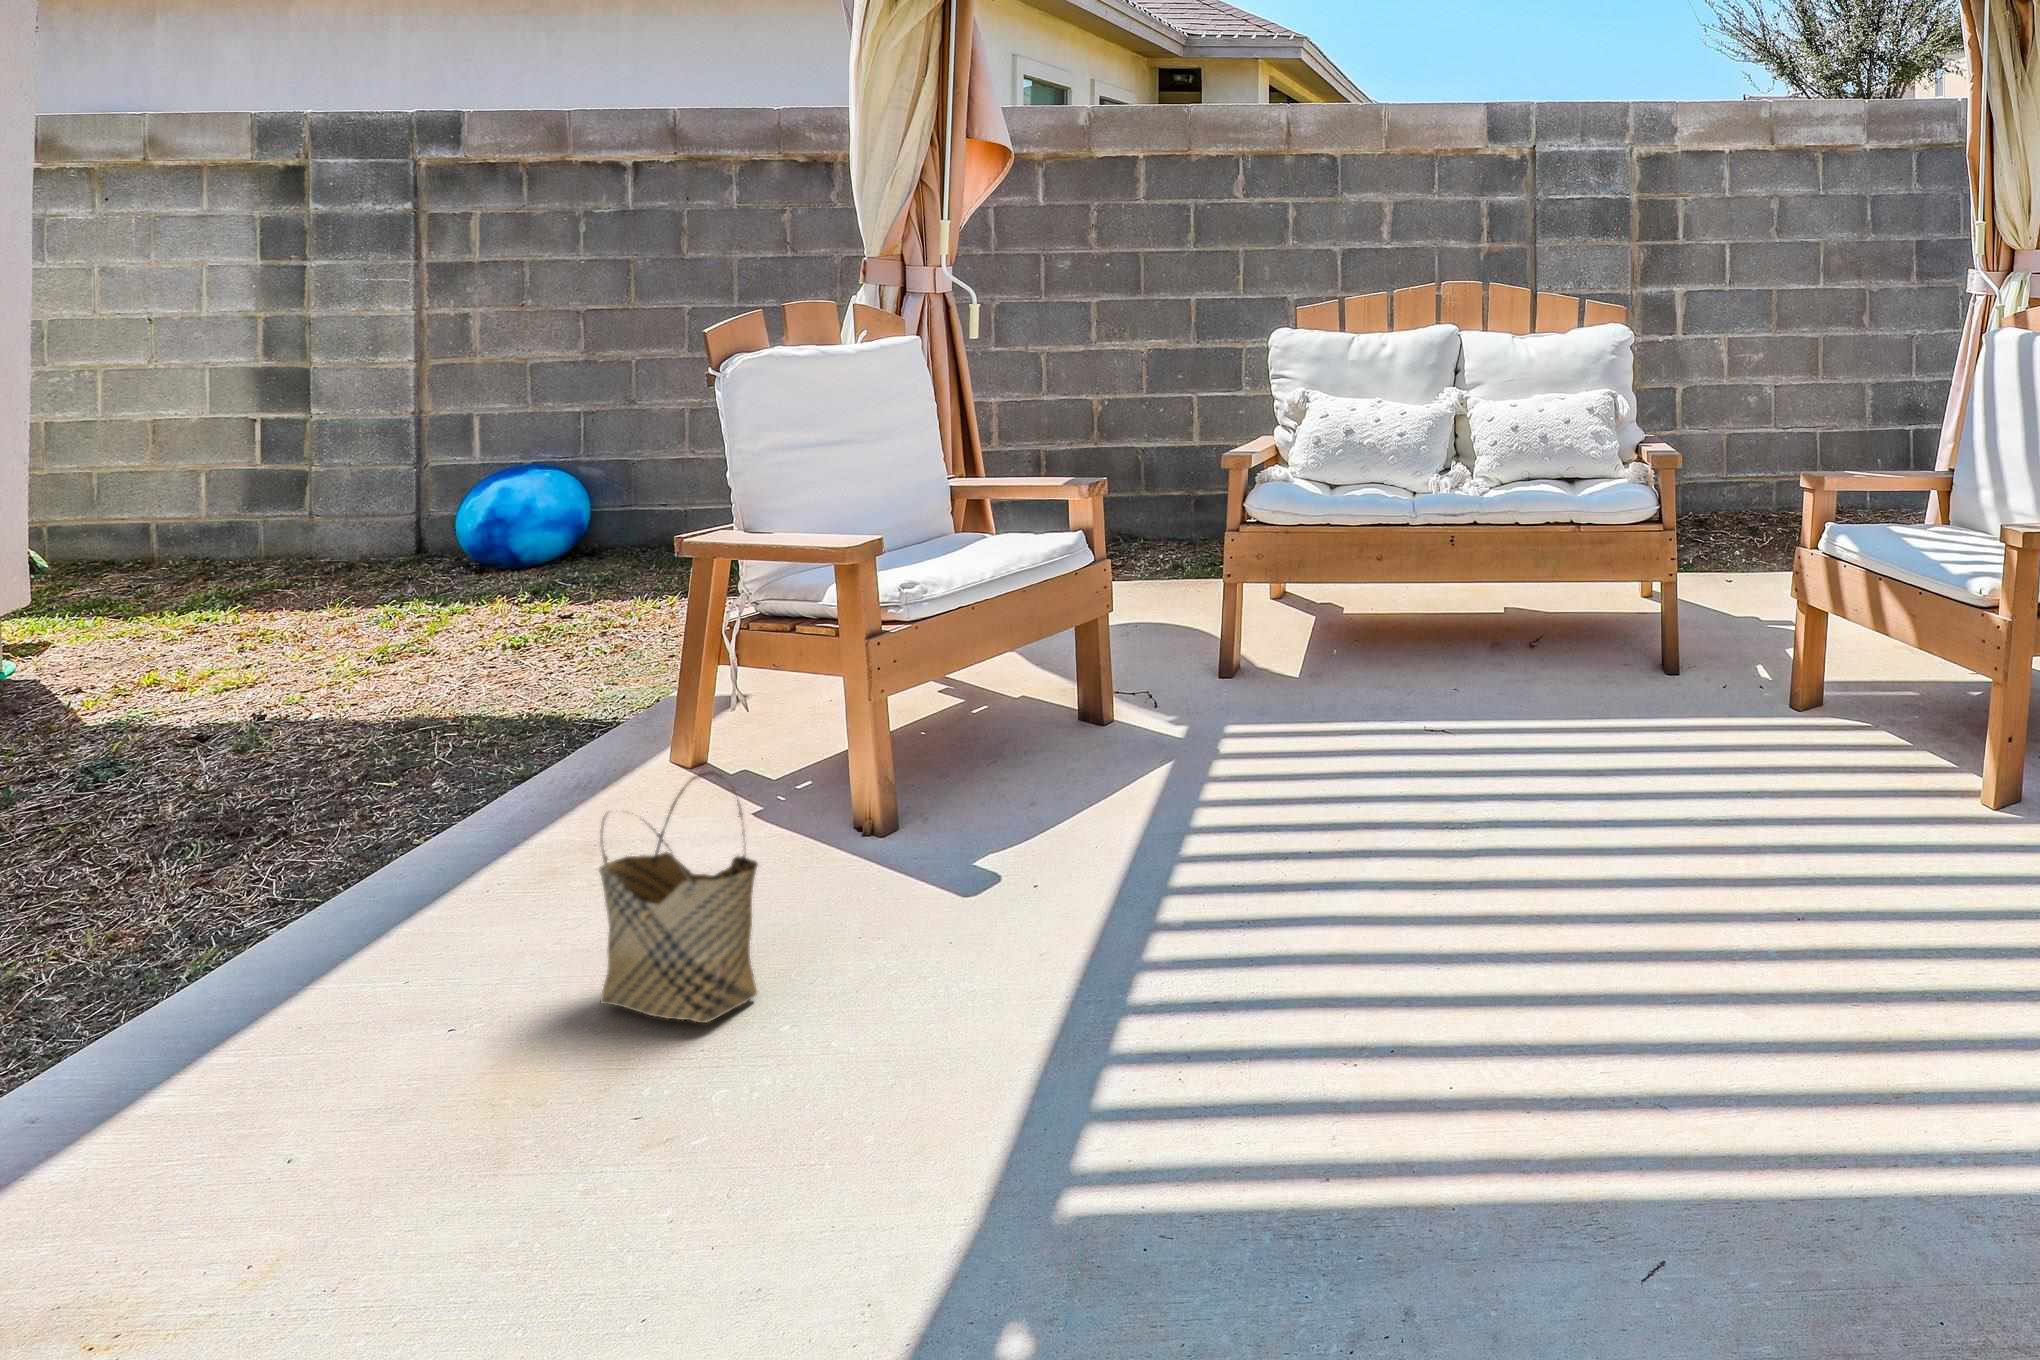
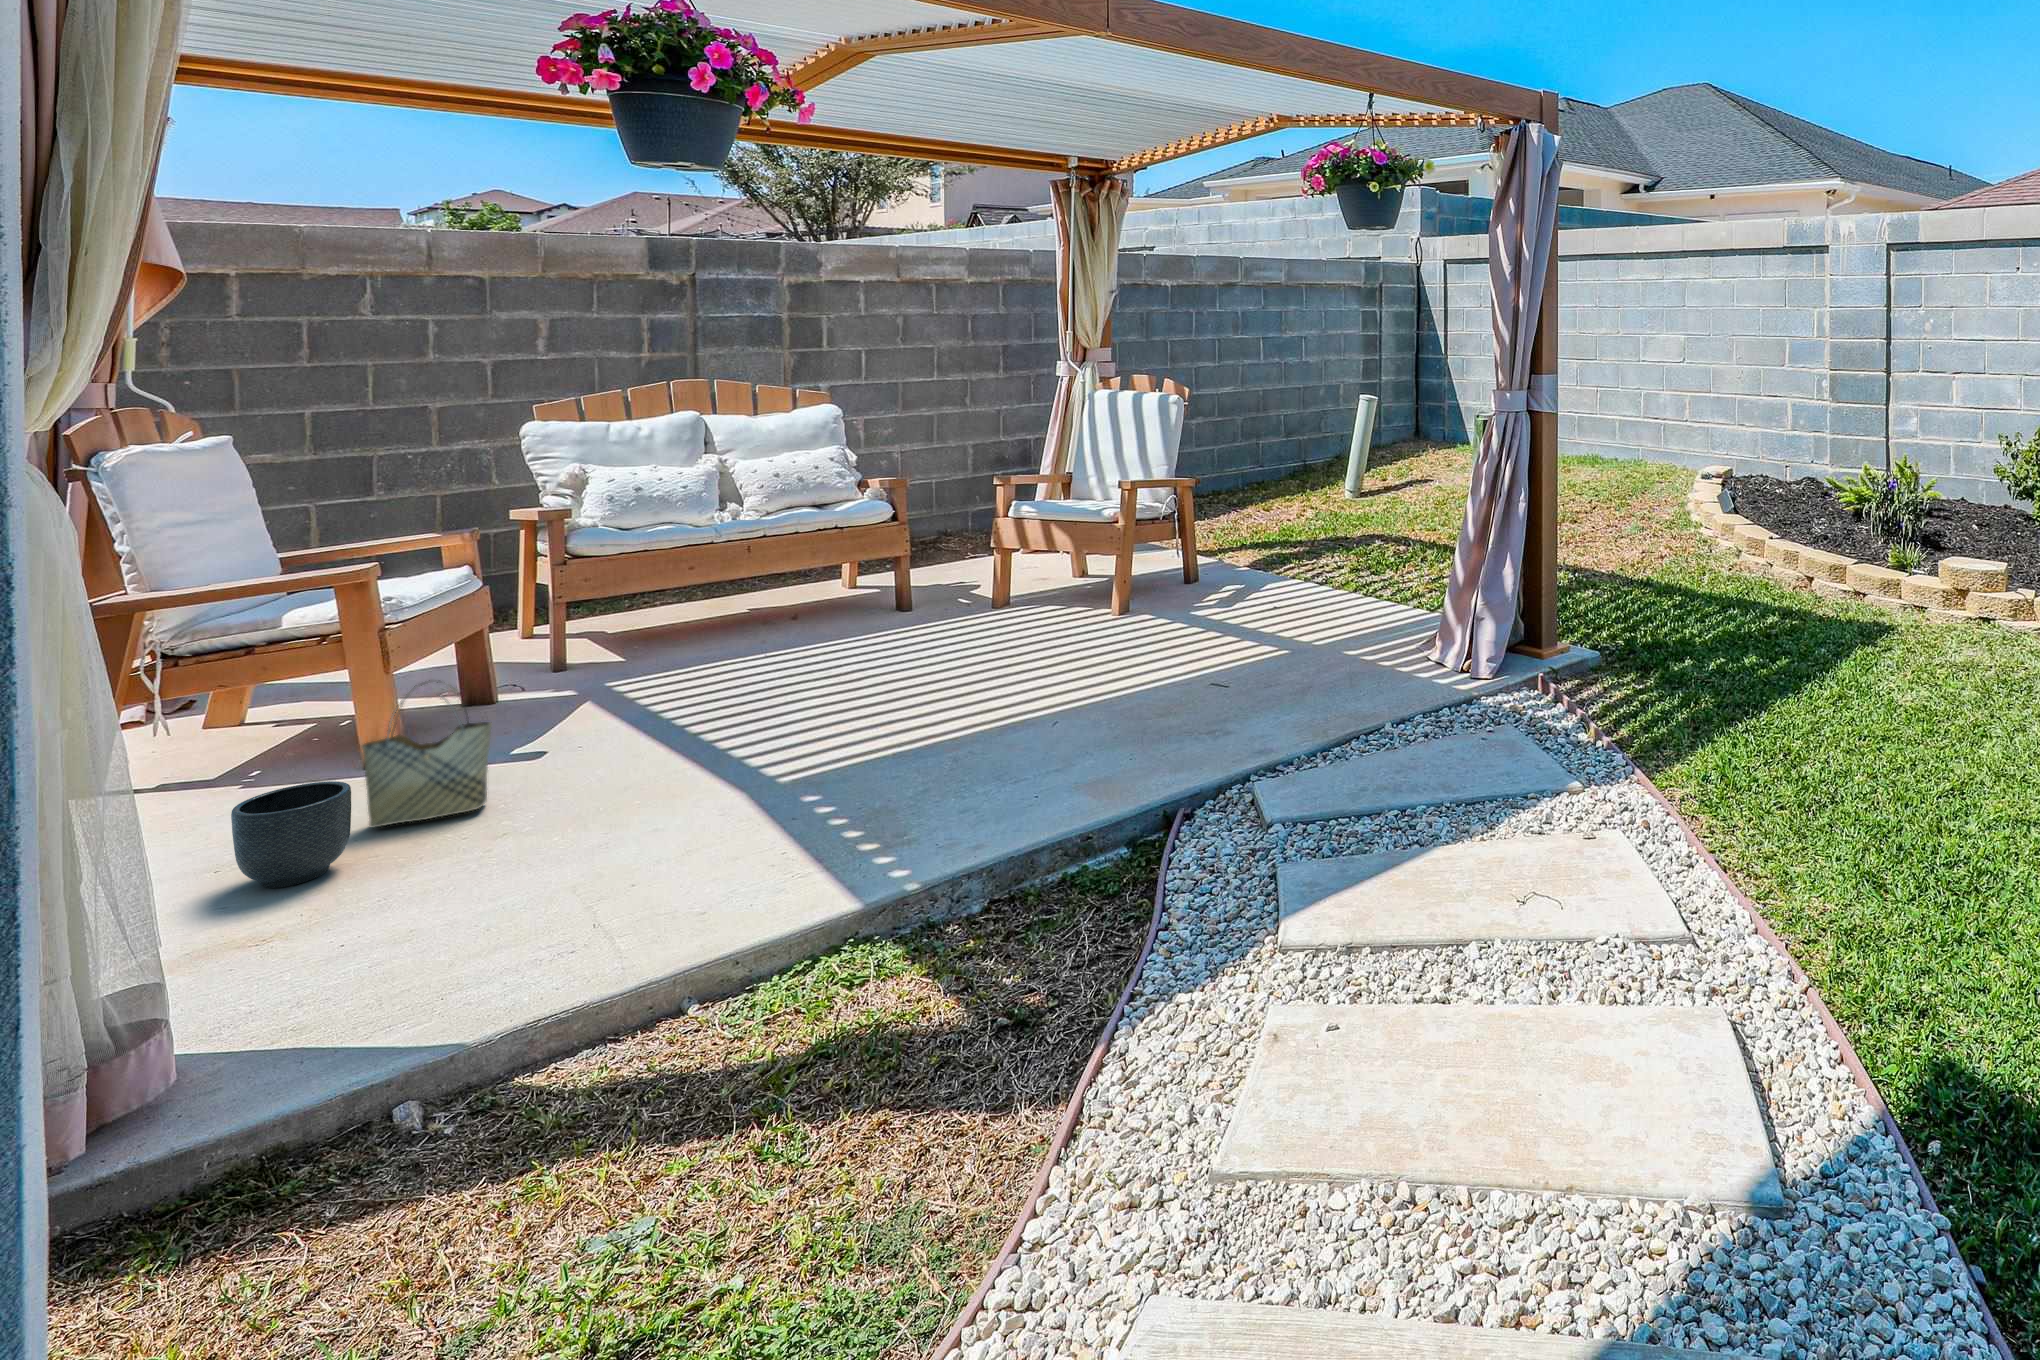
planter: none [256,939,462,1139] -> present [231,781,351,888]

